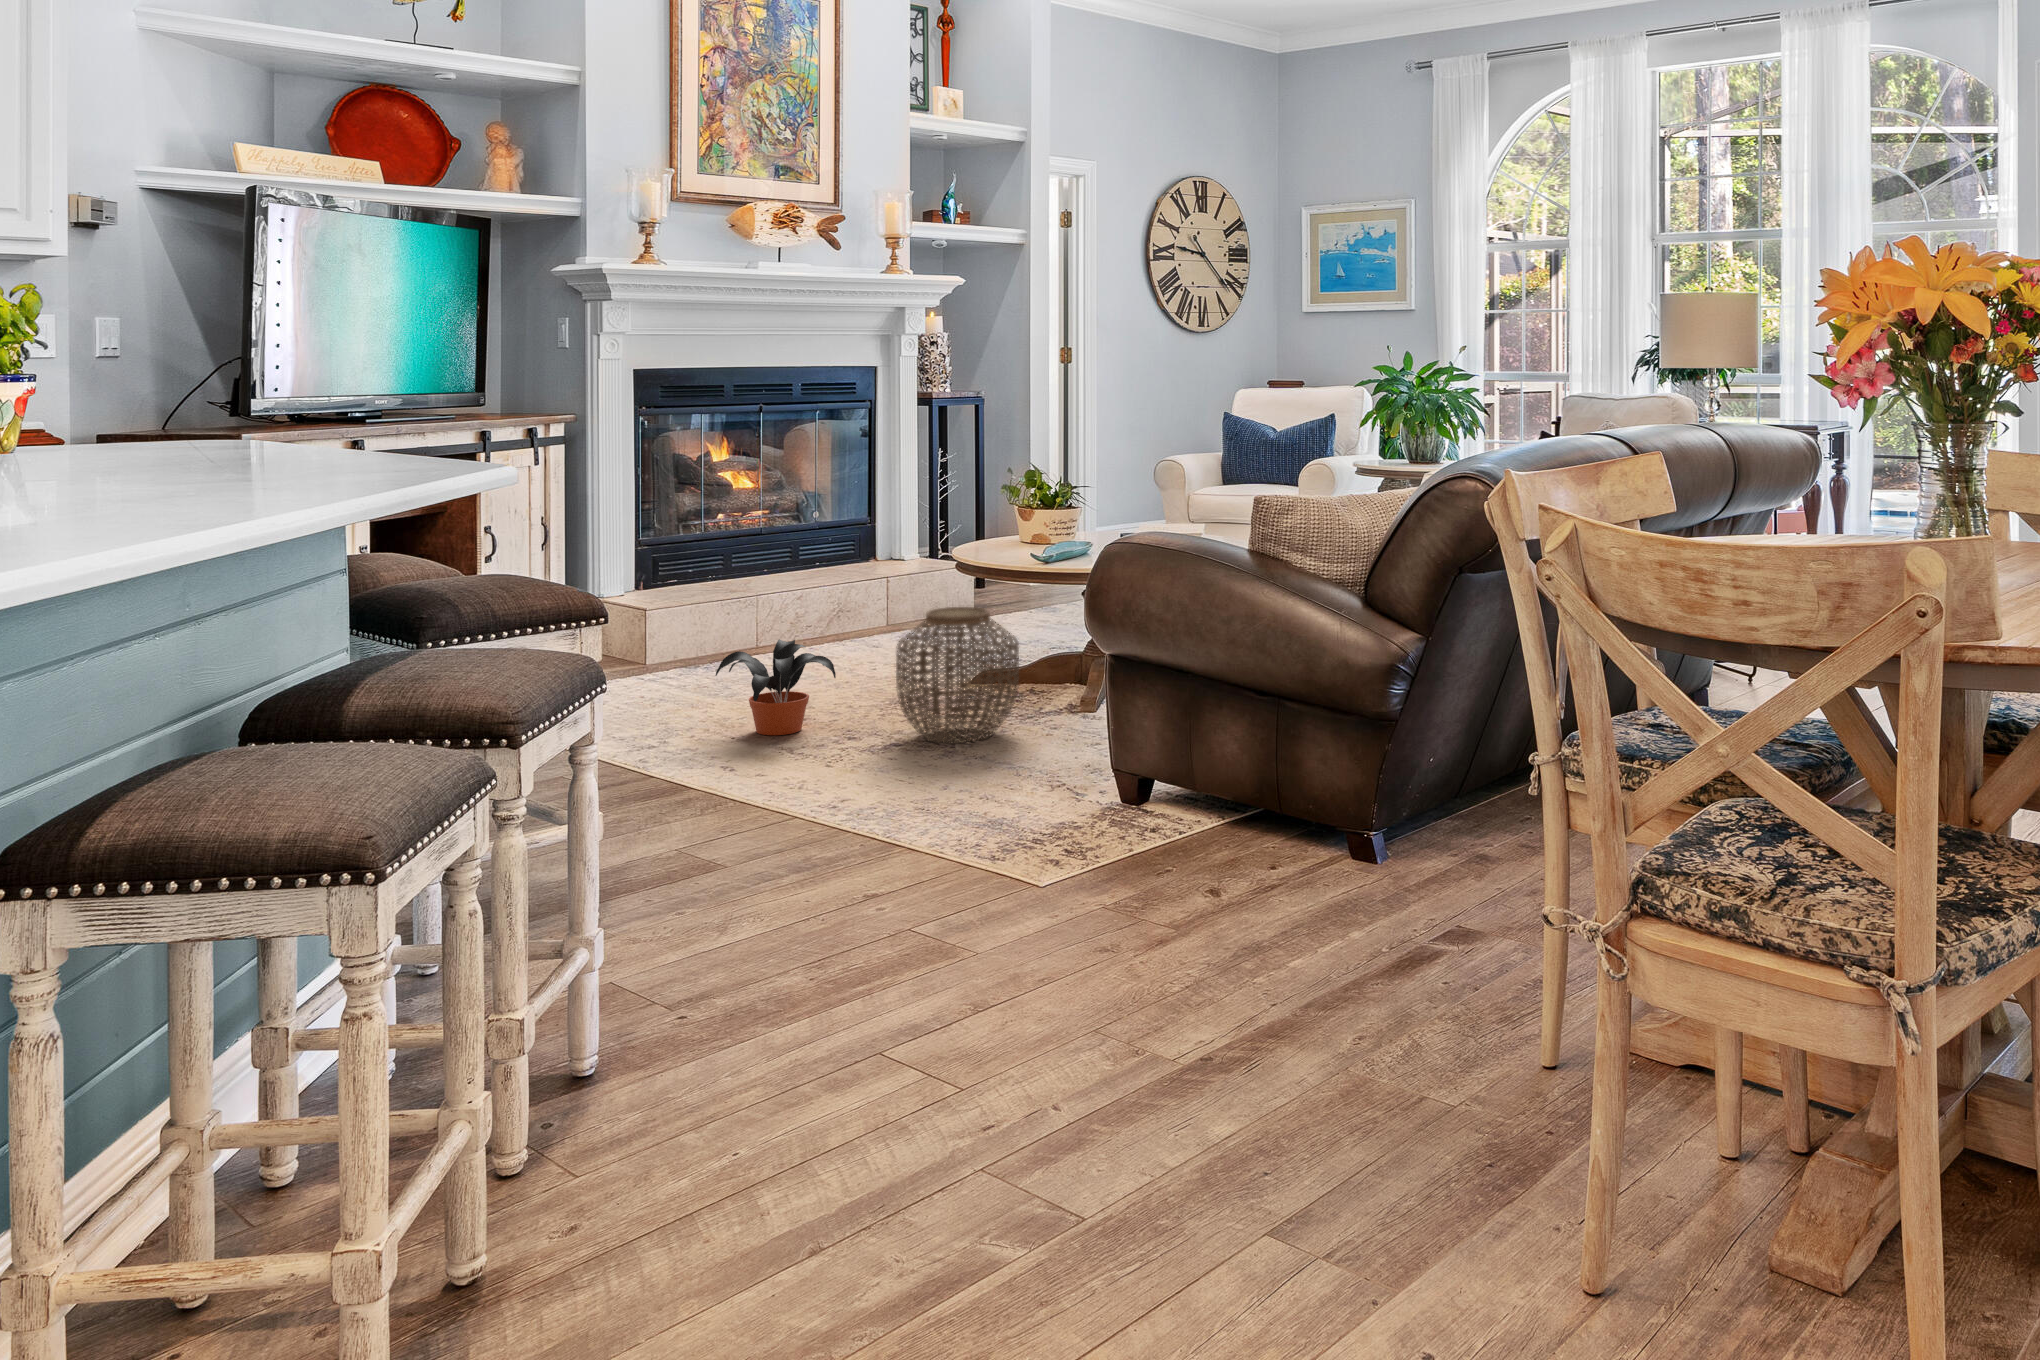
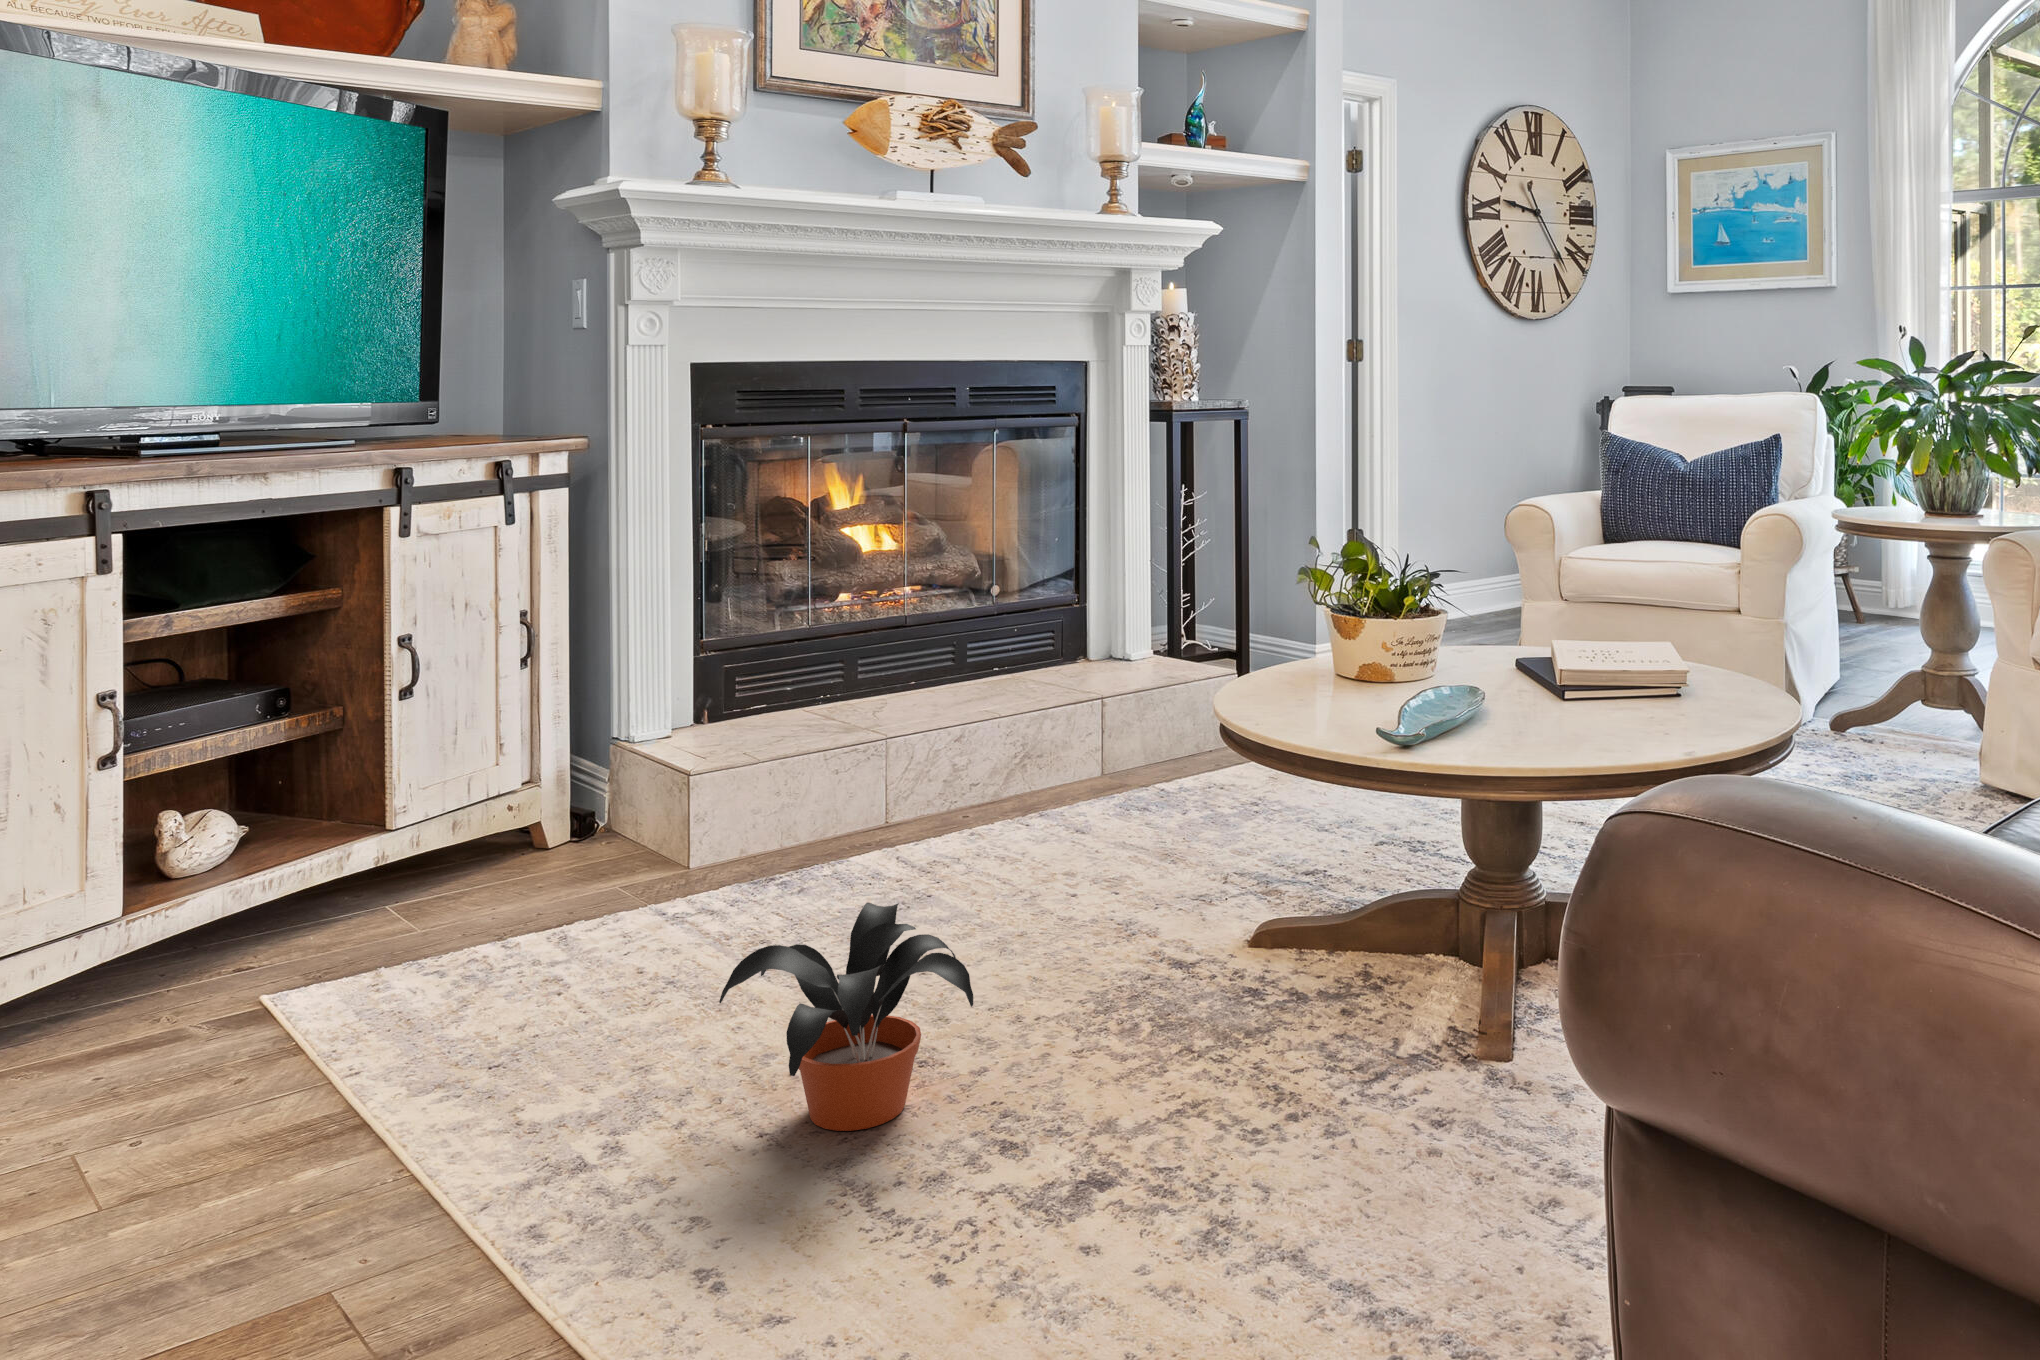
woven basket: present [896,607,1019,744] -> none [1099,856,1365,1185]

